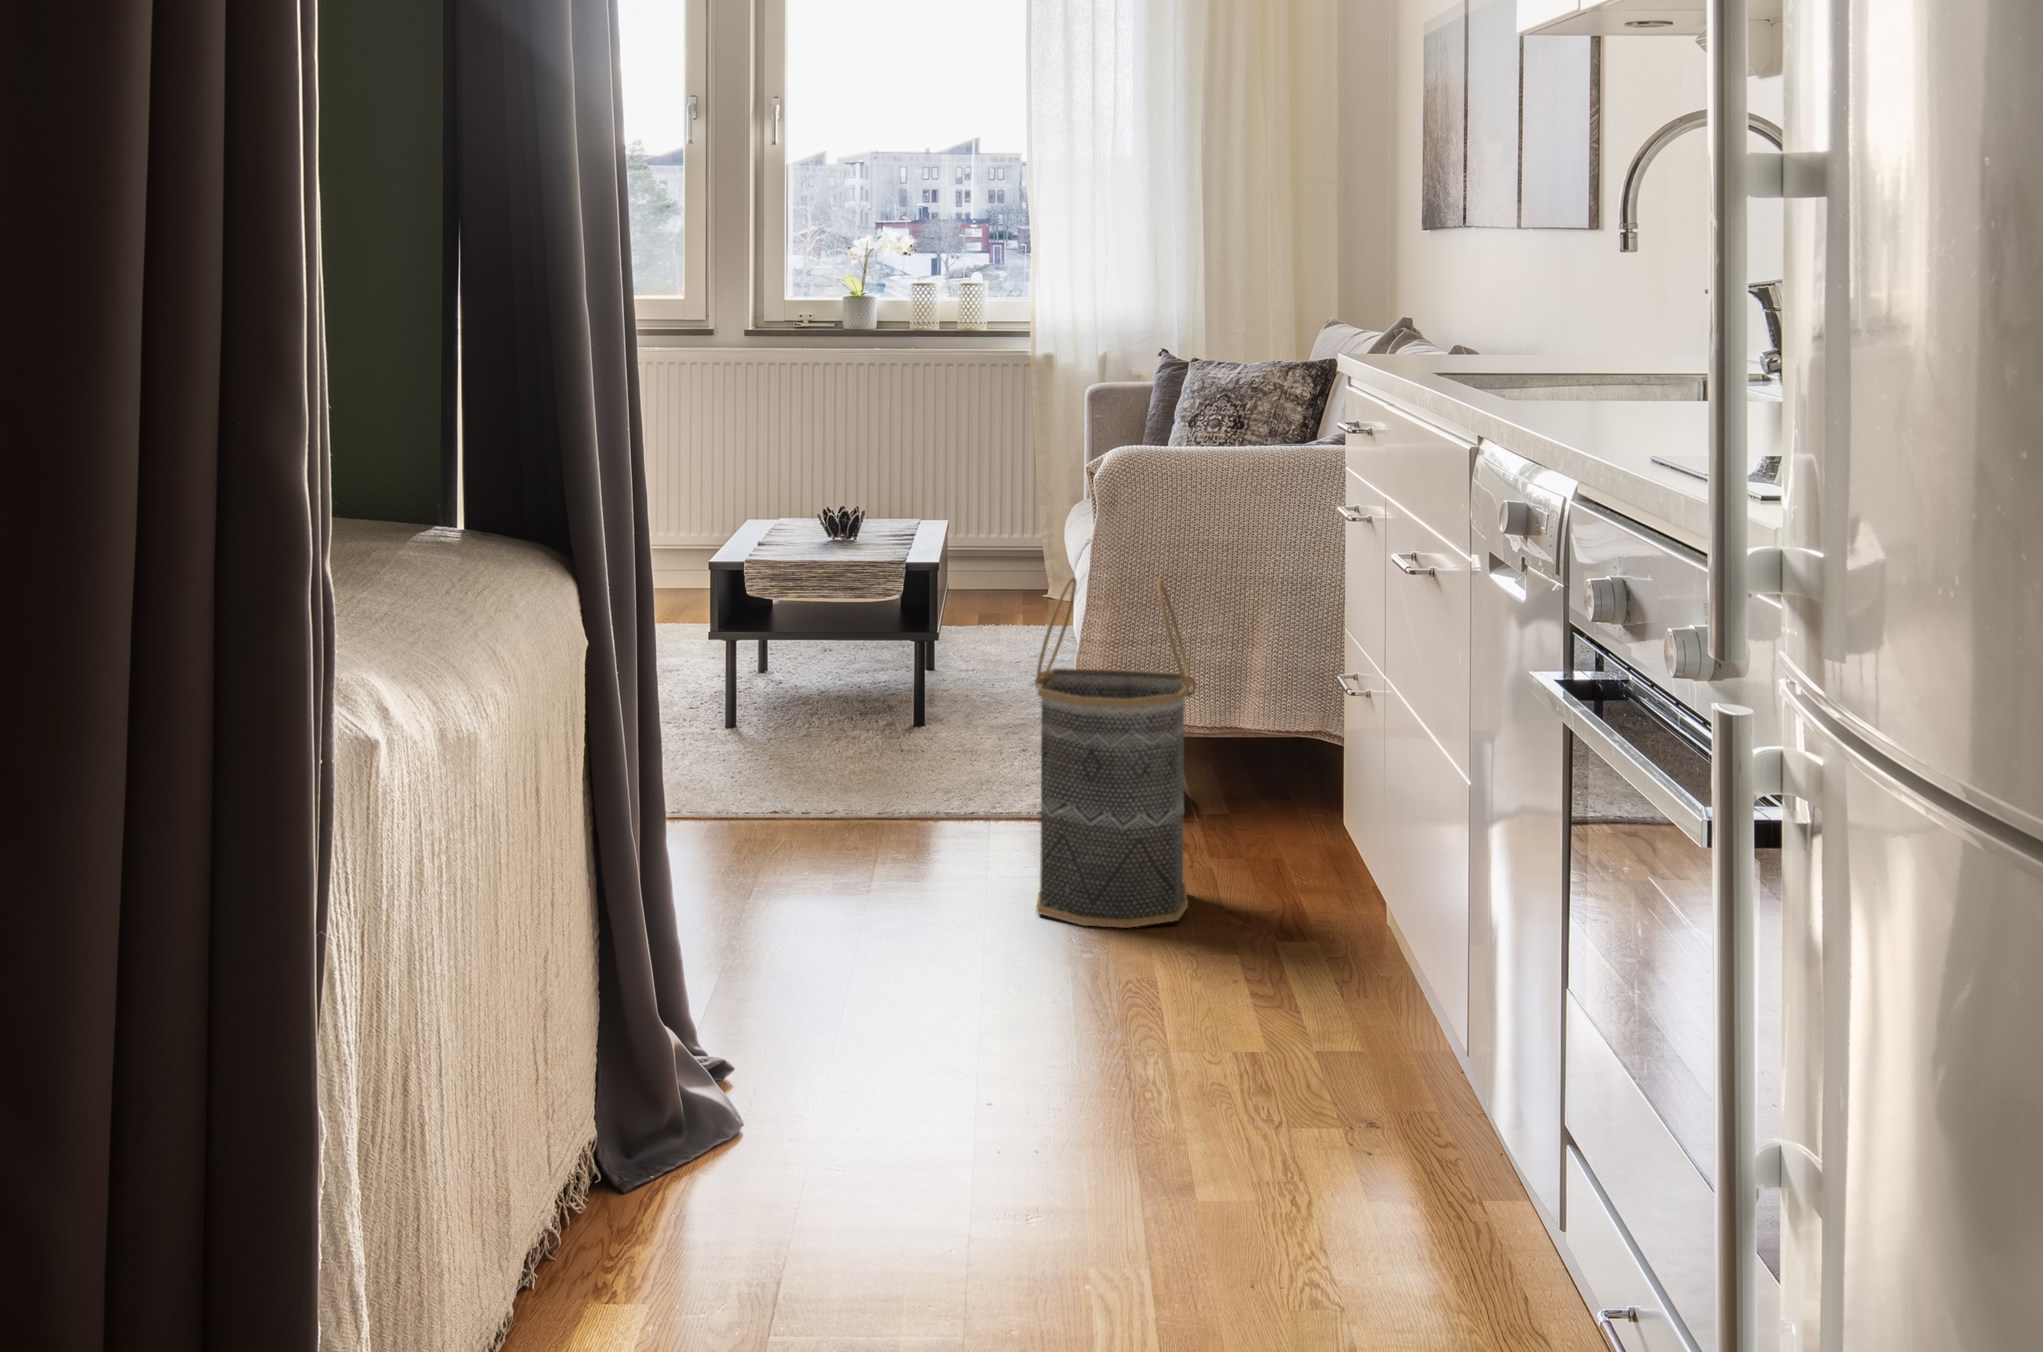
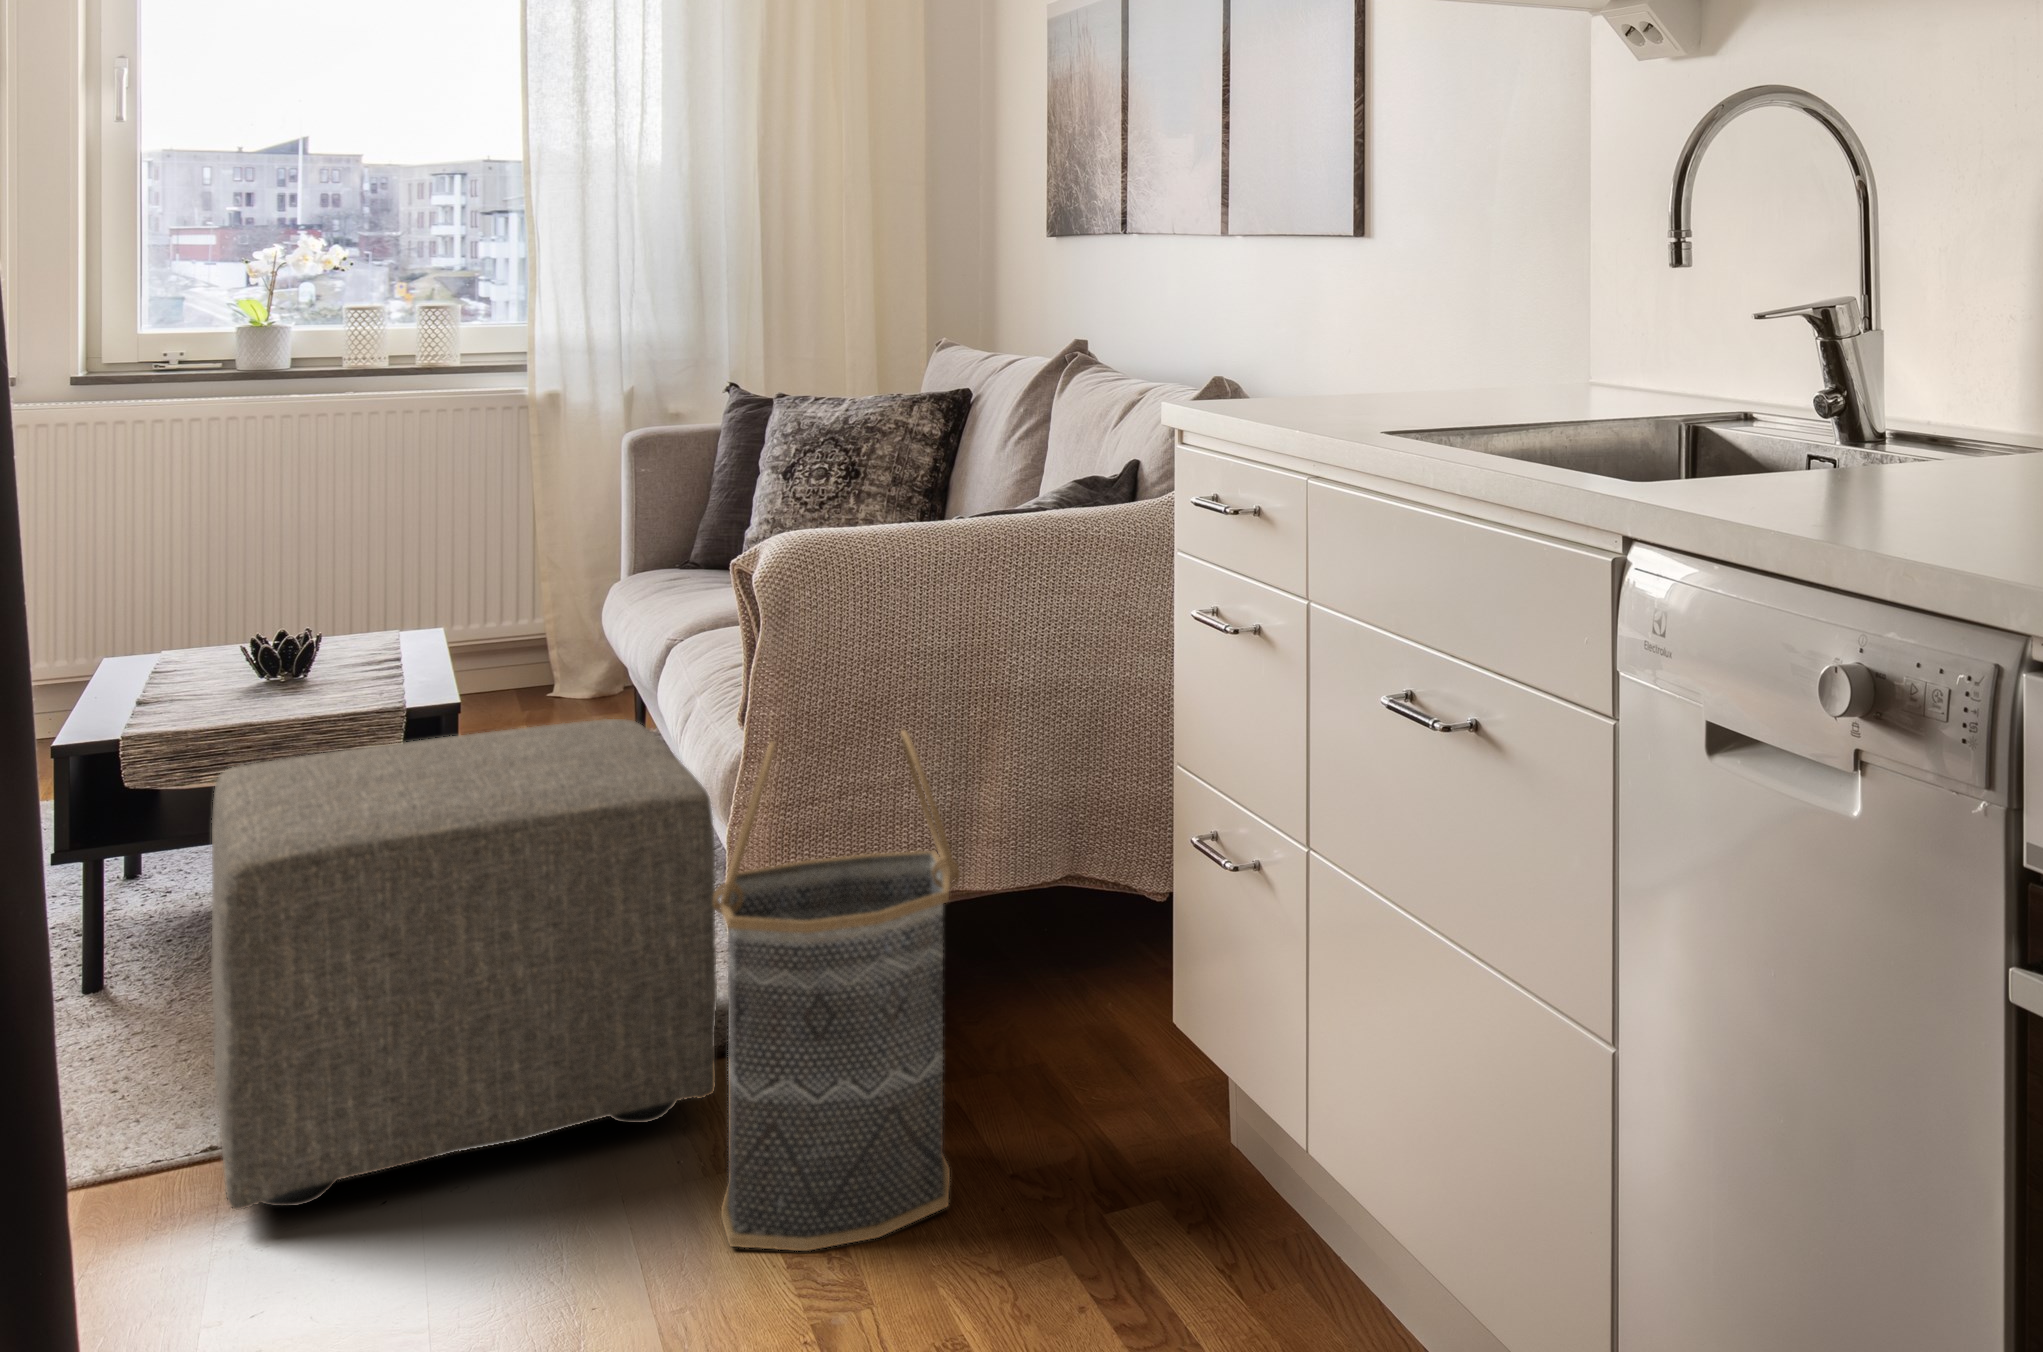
ottoman: none [768,574,1054,846] -> present [211,719,717,1210]

